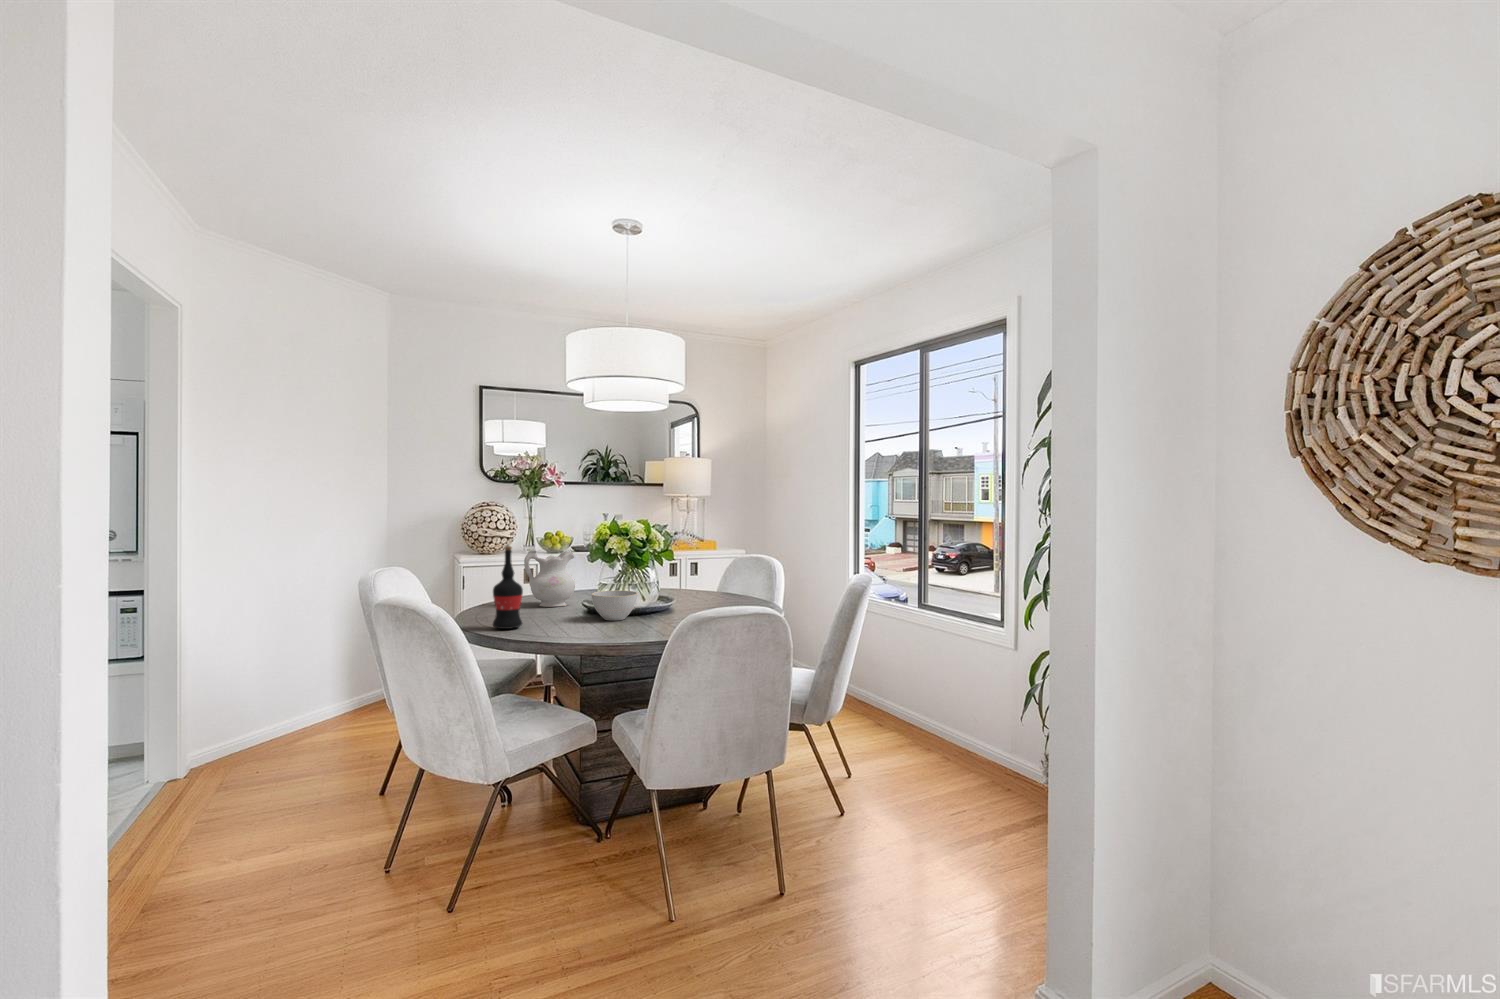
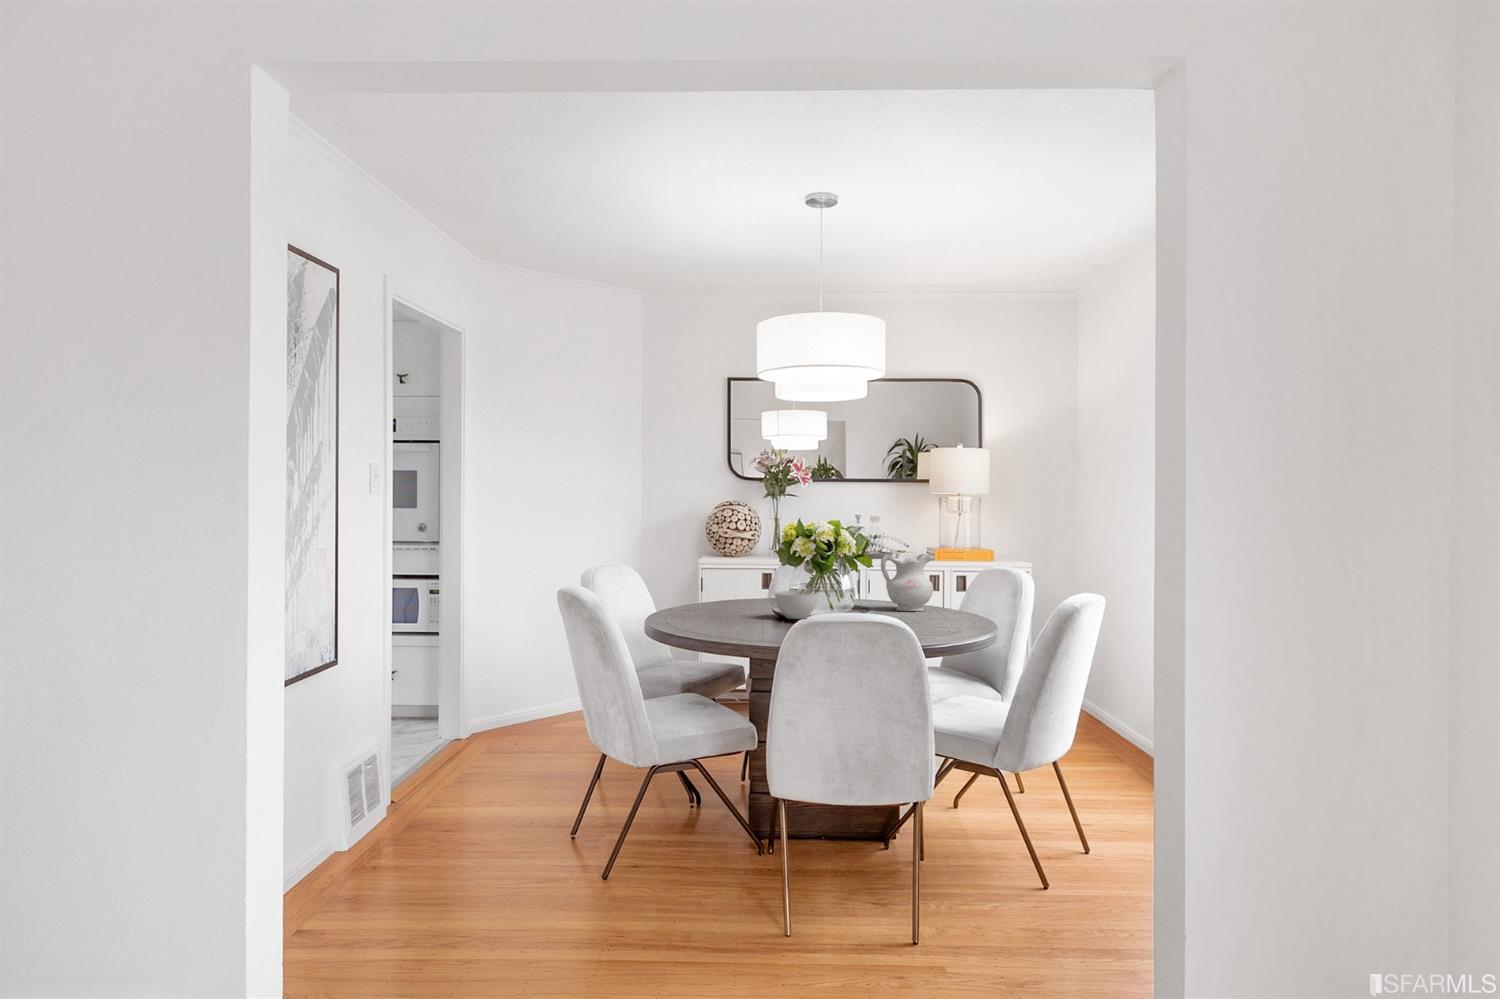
wine bottle: present [493,546,523,629] -> none [681,544,708,620]
ceramic pitcher: present [524,550,575,607] -> present [881,552,933,611]

